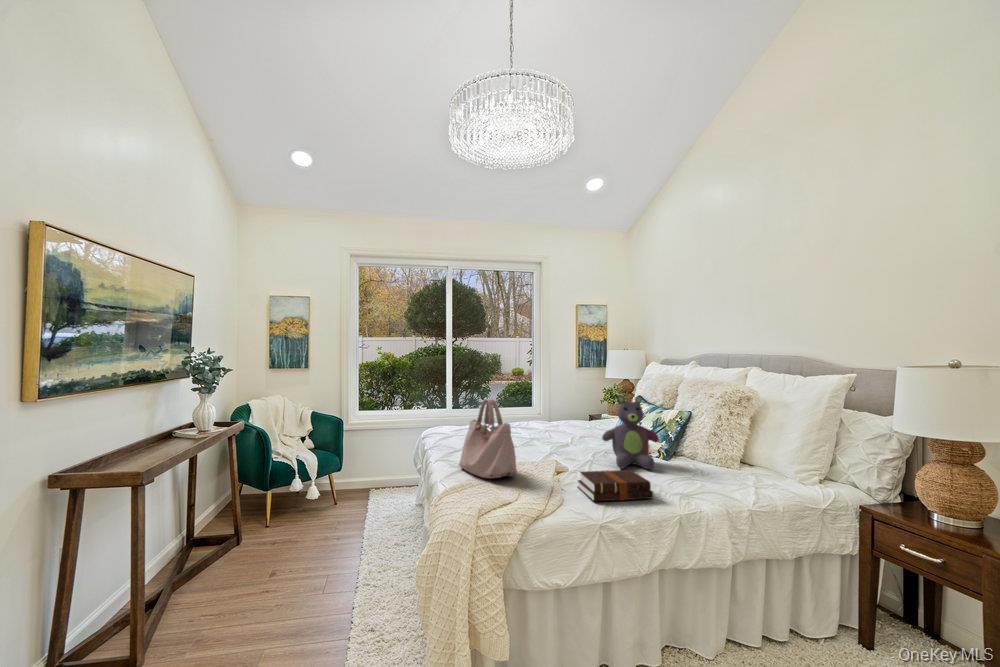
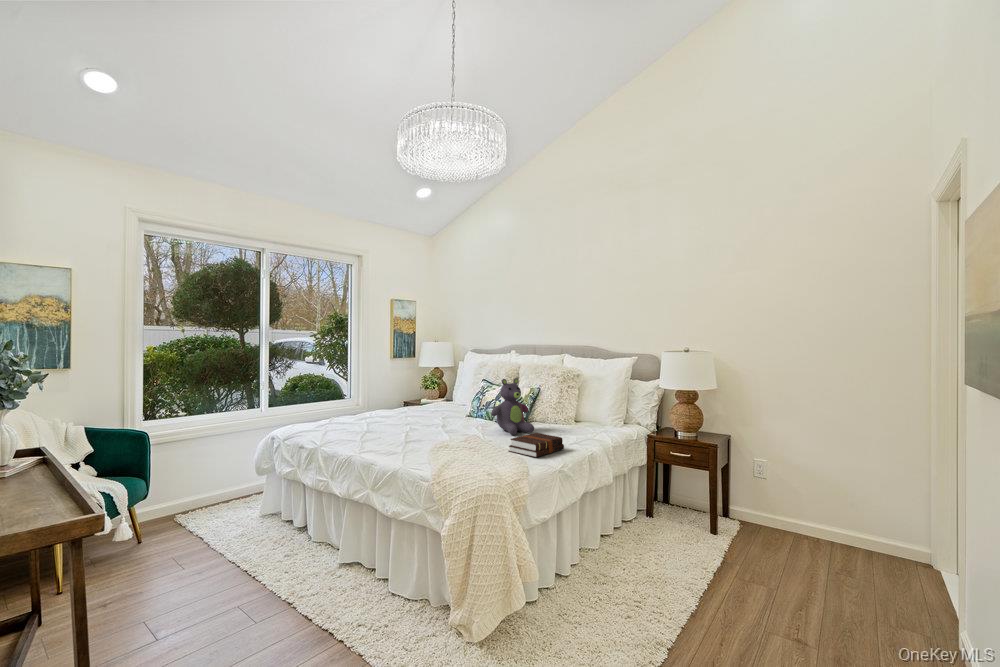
handbag: present [459,399,517,479] -> none [395,388,461,457]

